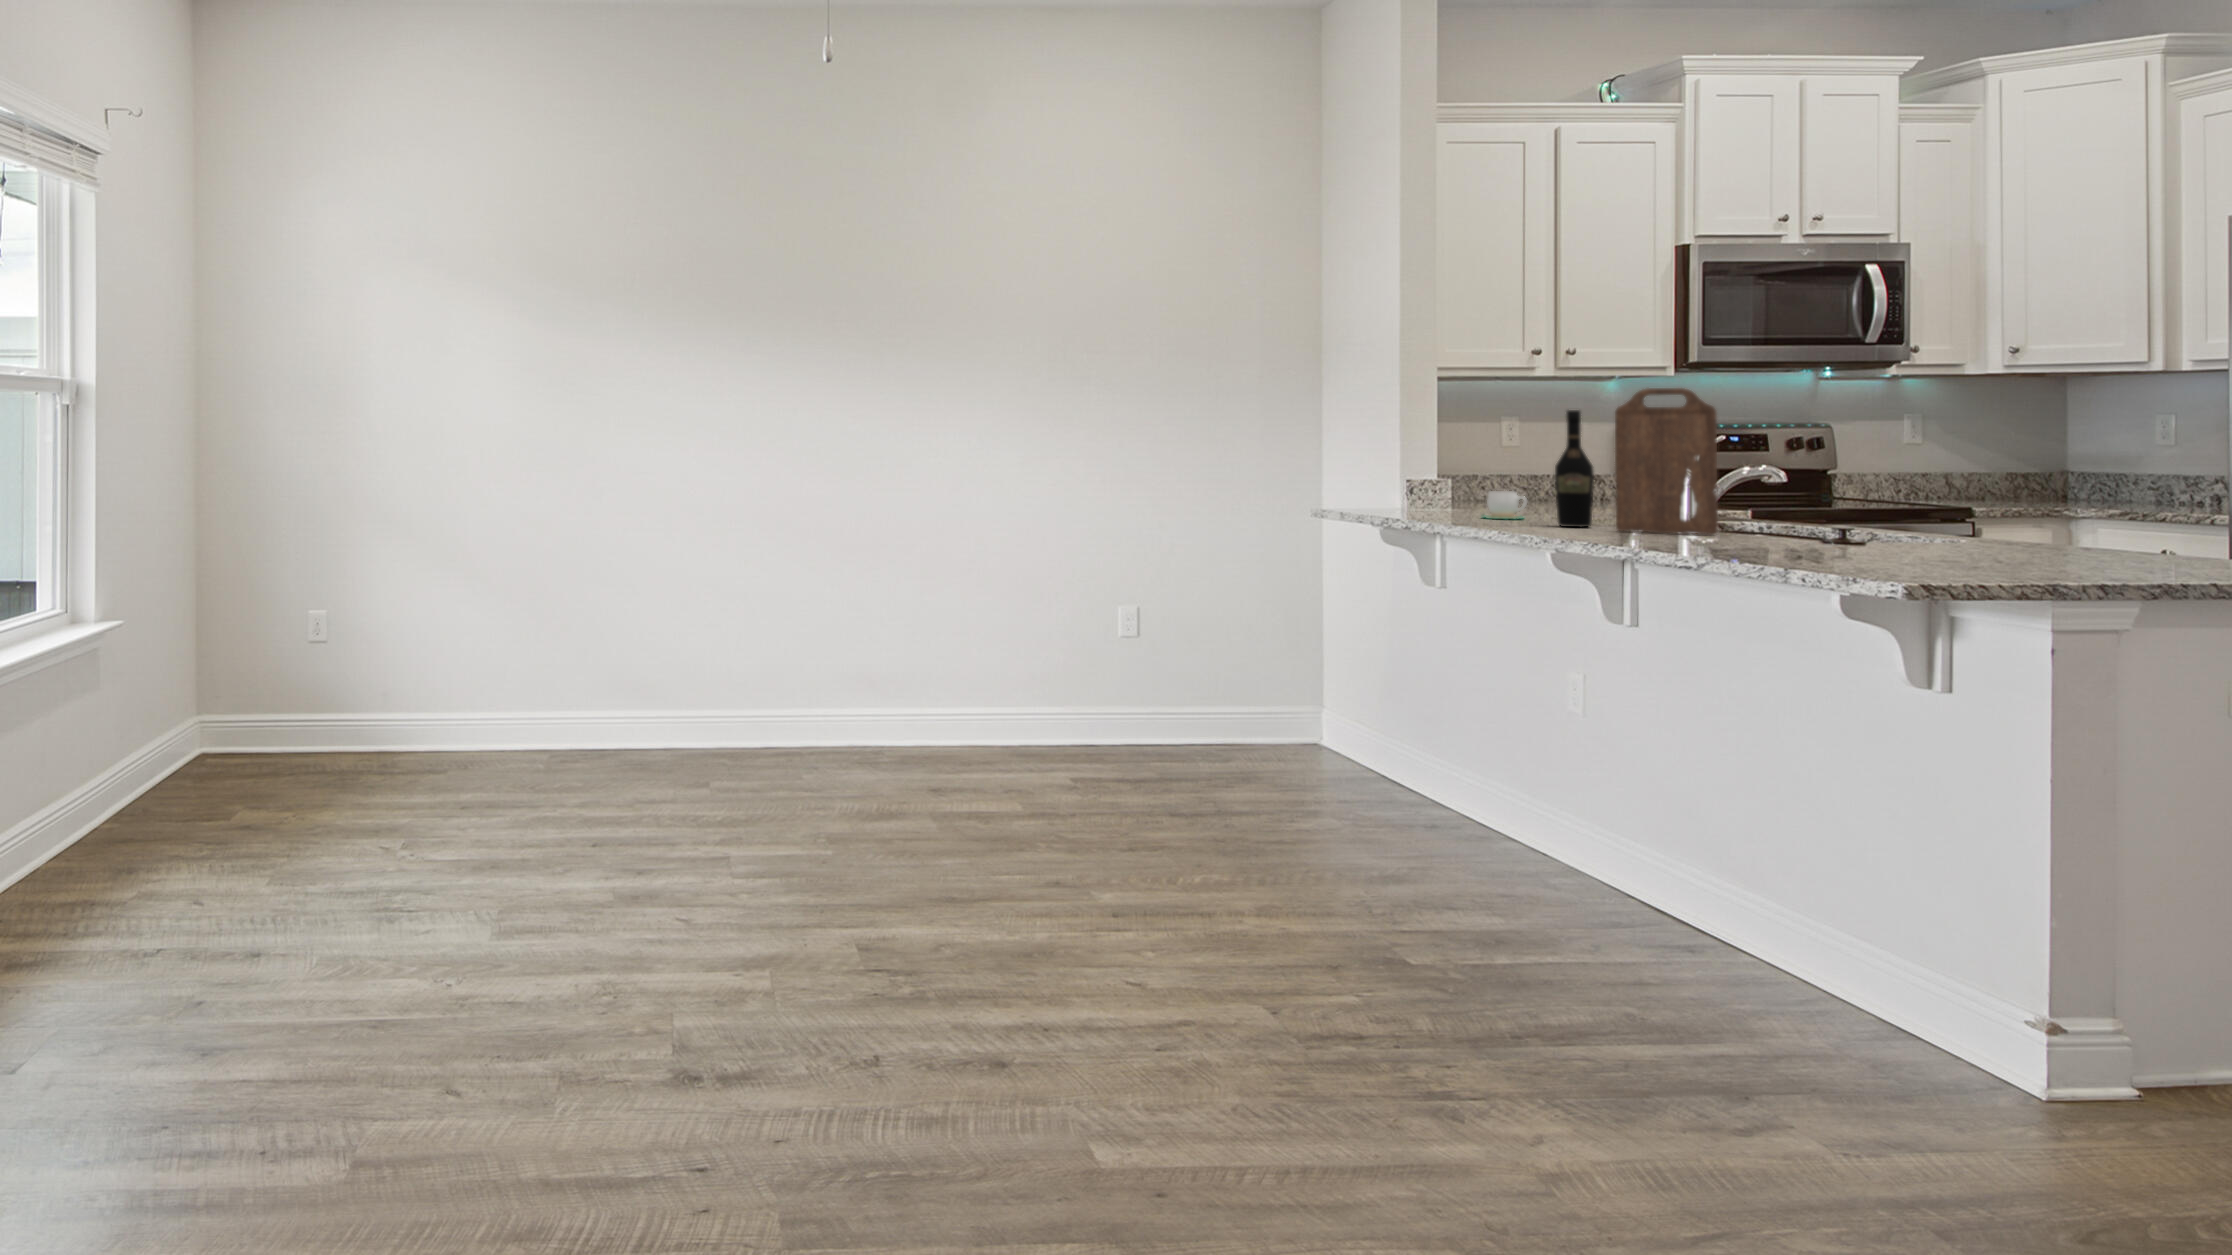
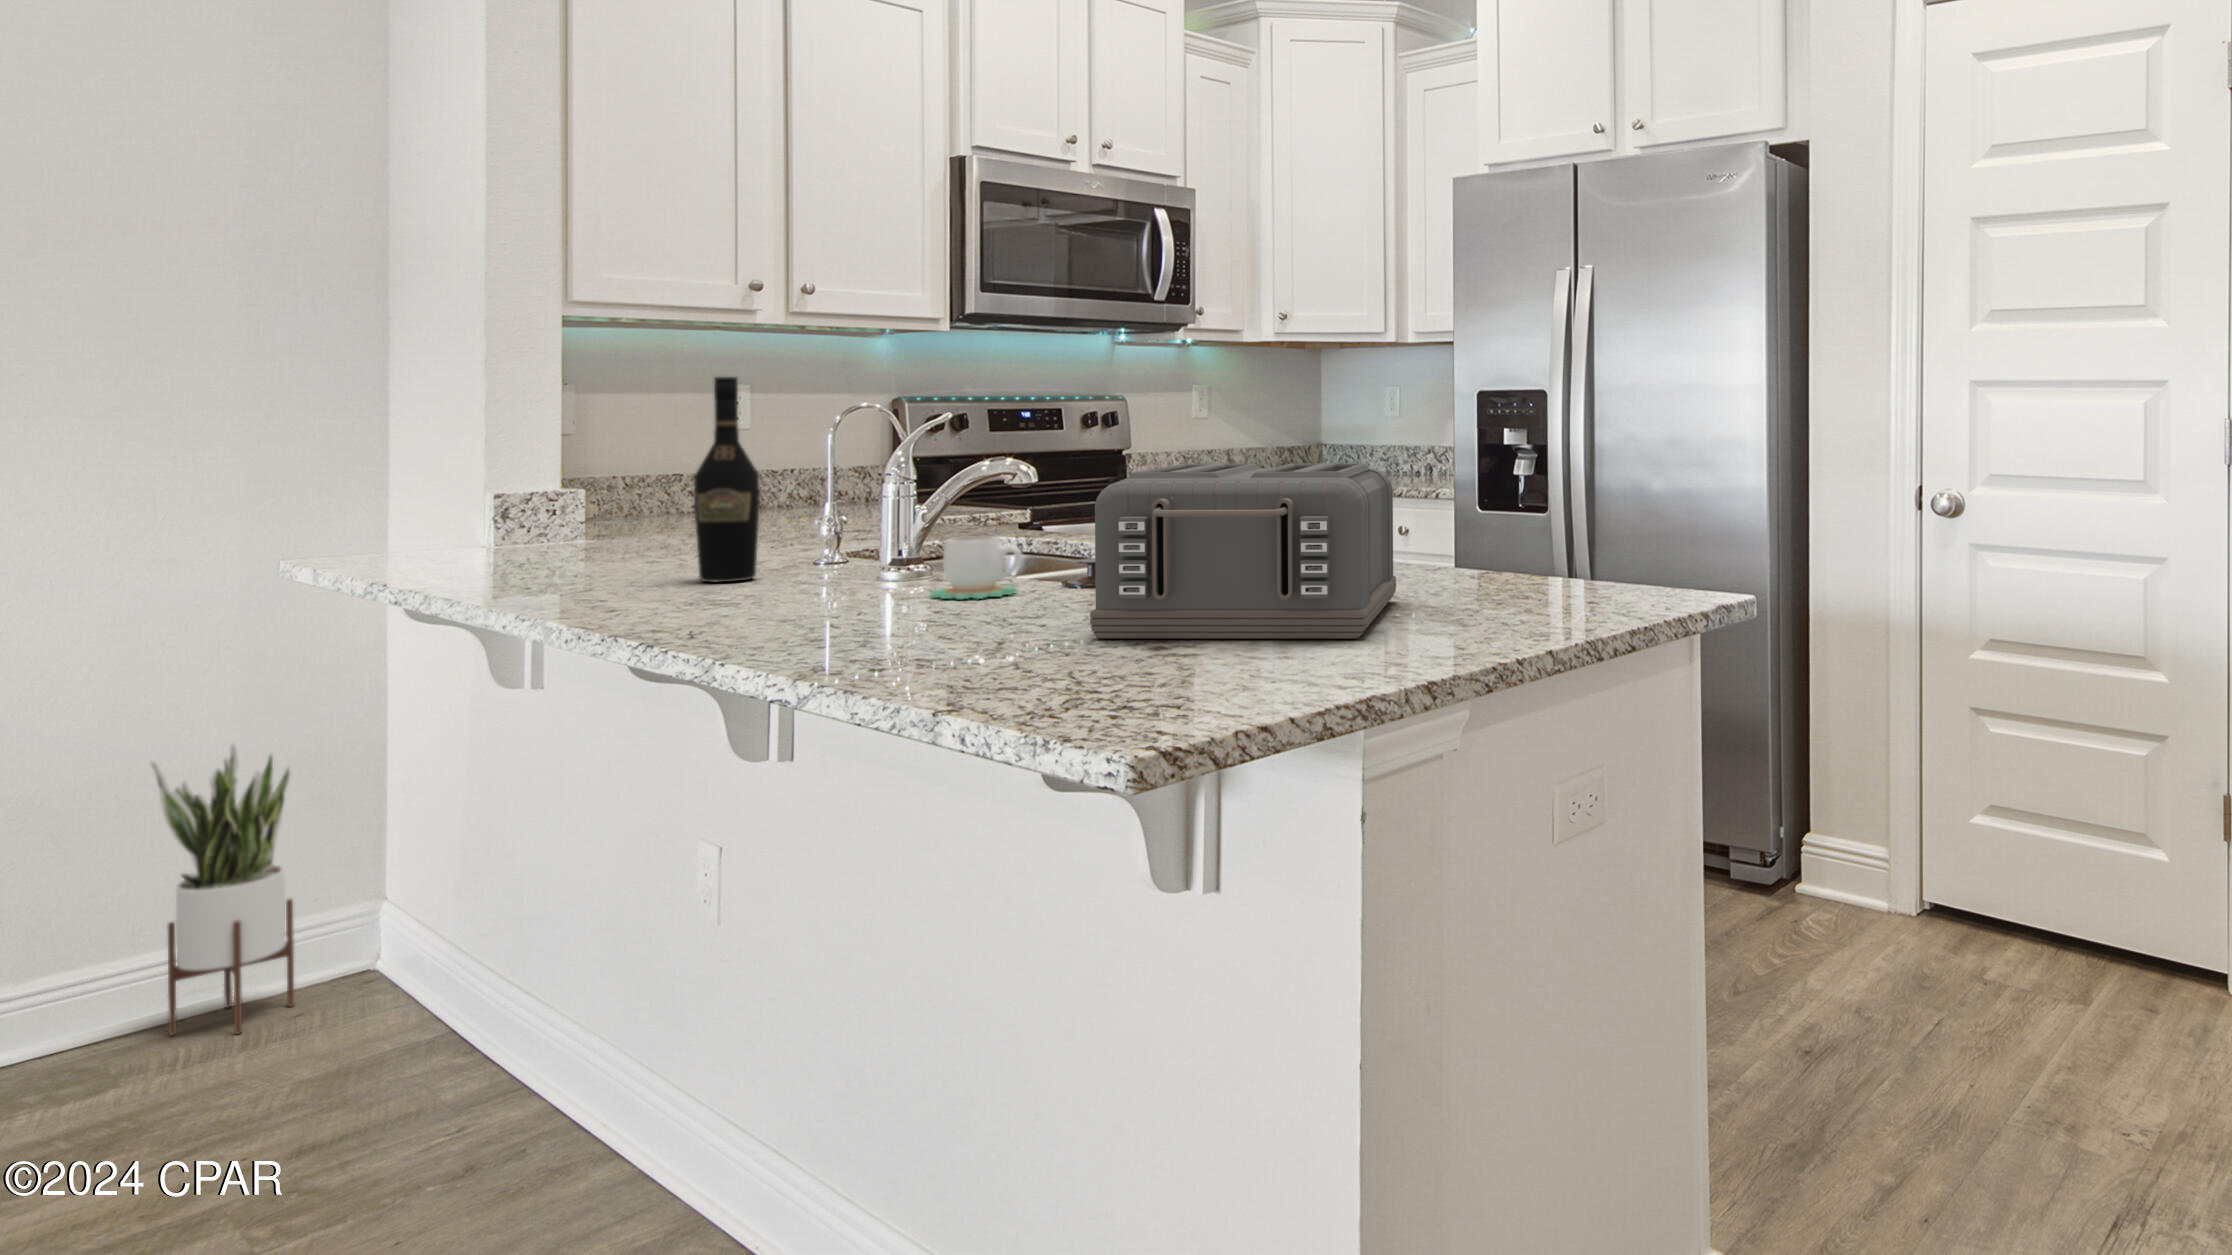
cutting board: present [1615,388,1718,535] -> none [780,340,936,588]
toaster: none [1852,463,2108,570] -> present [1090,463,1396,639]
mug: present [1483,491,1527,519] -> present [931,536,1022,599]
potted plant: none [1235,604,1289,755] -> present [151,745,294,1035]

